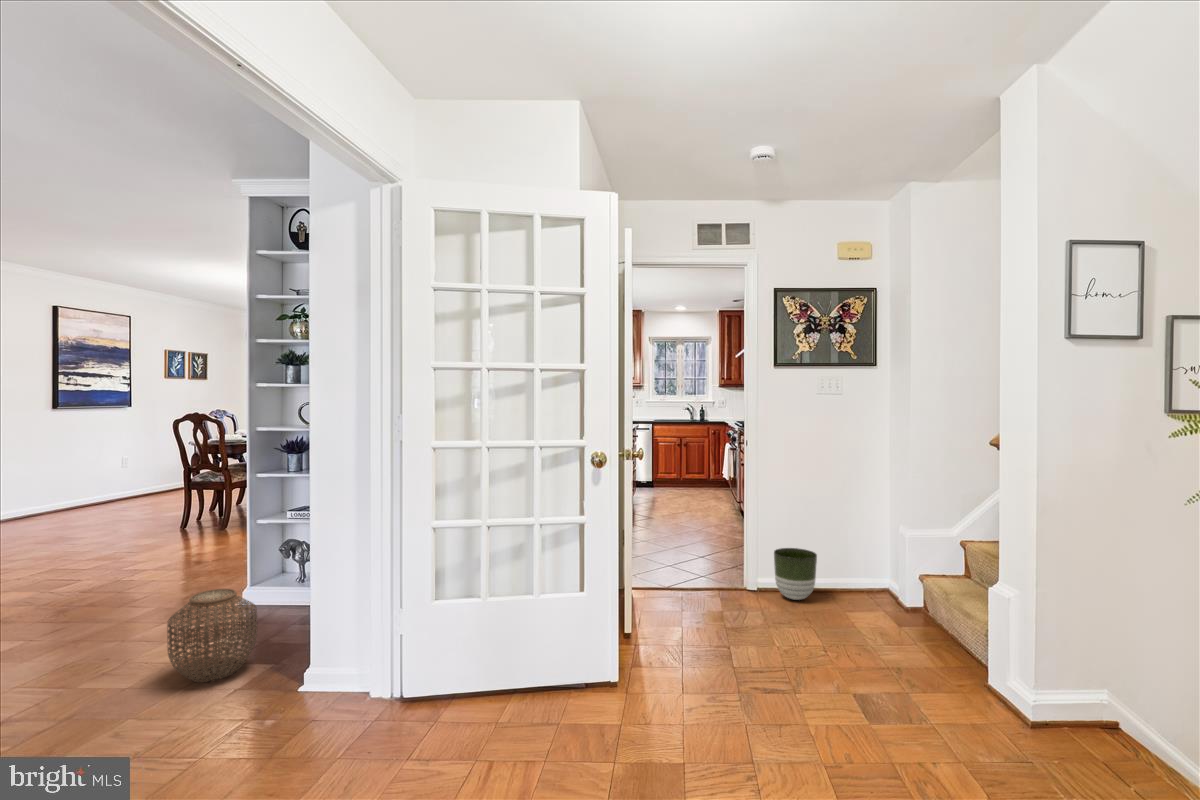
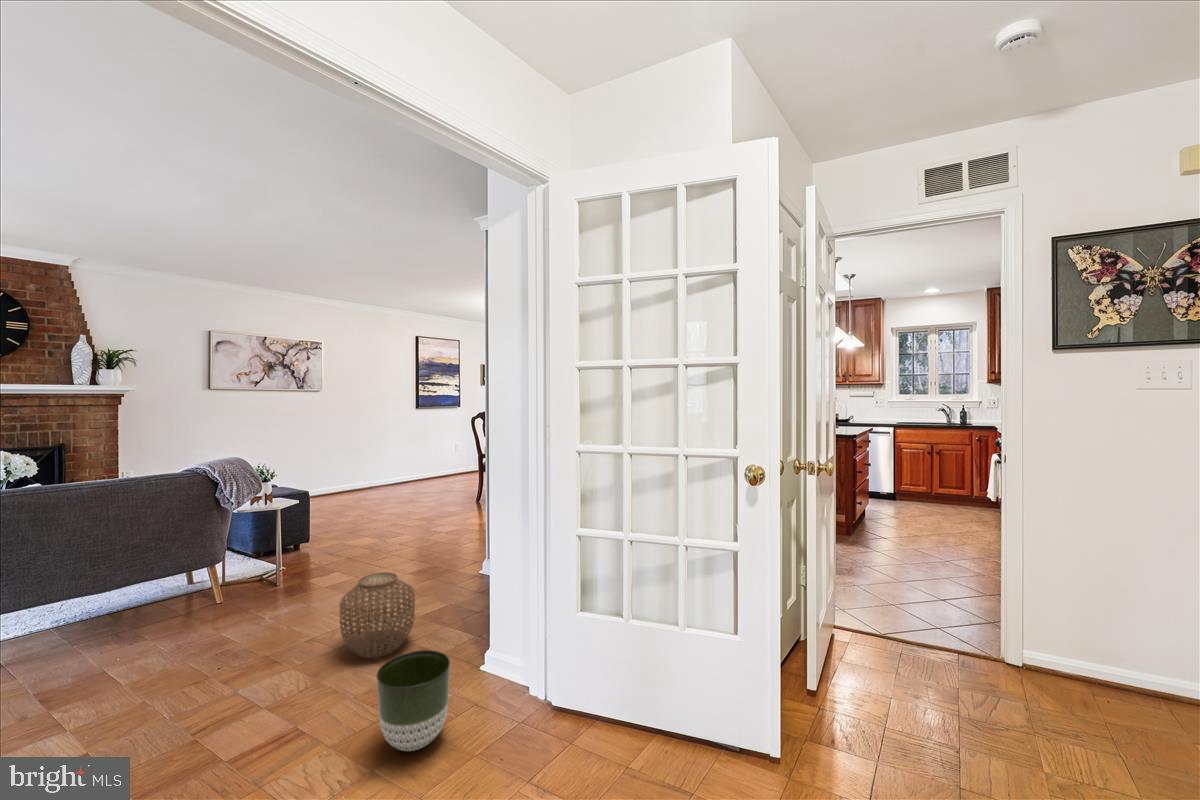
planter: present [774,548,817,600] -> present [377,650,450,751]

